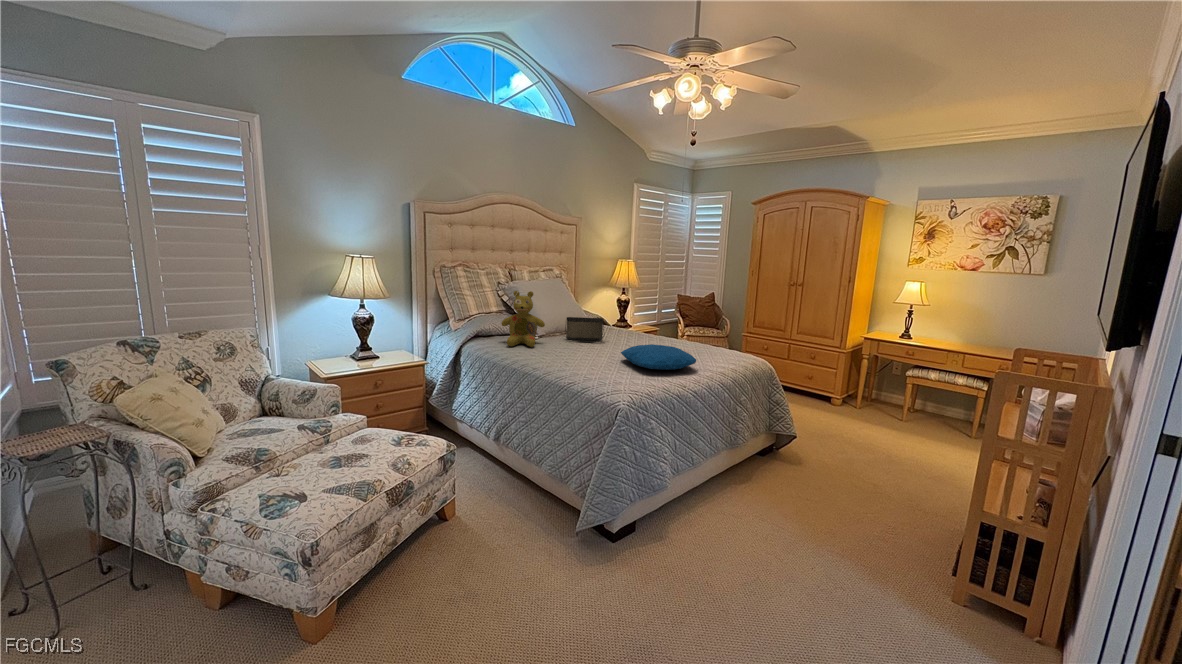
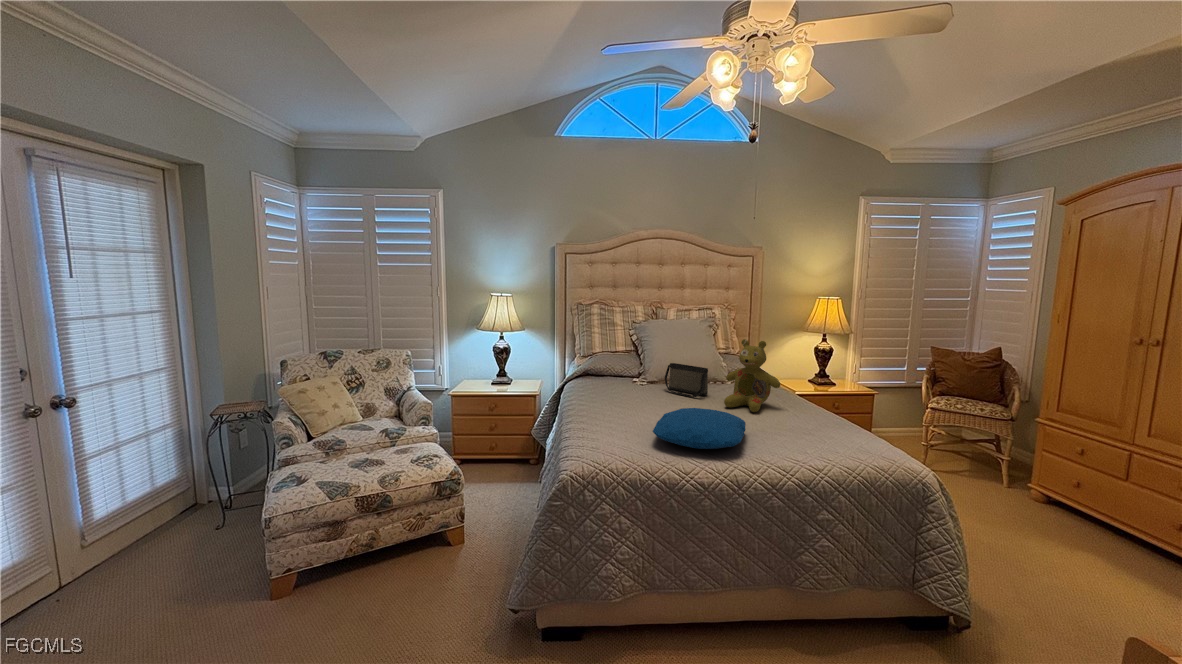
stuffed bear: present [501,291,545,347] -> present [724,339,780,412]

